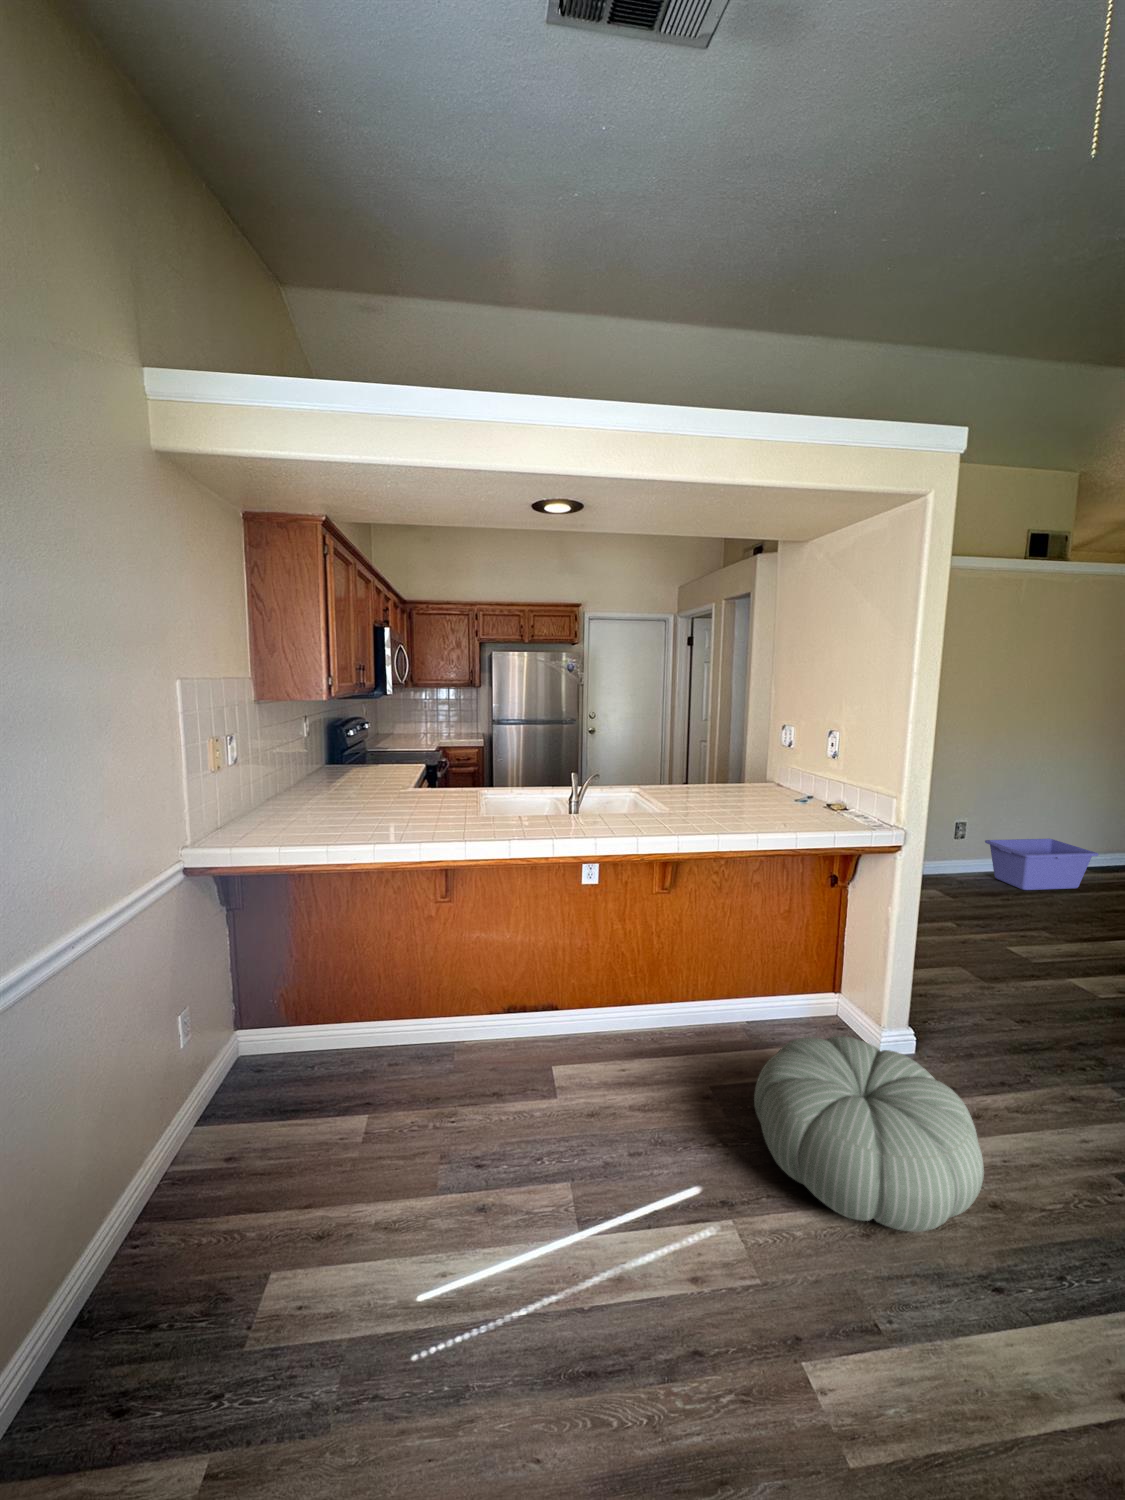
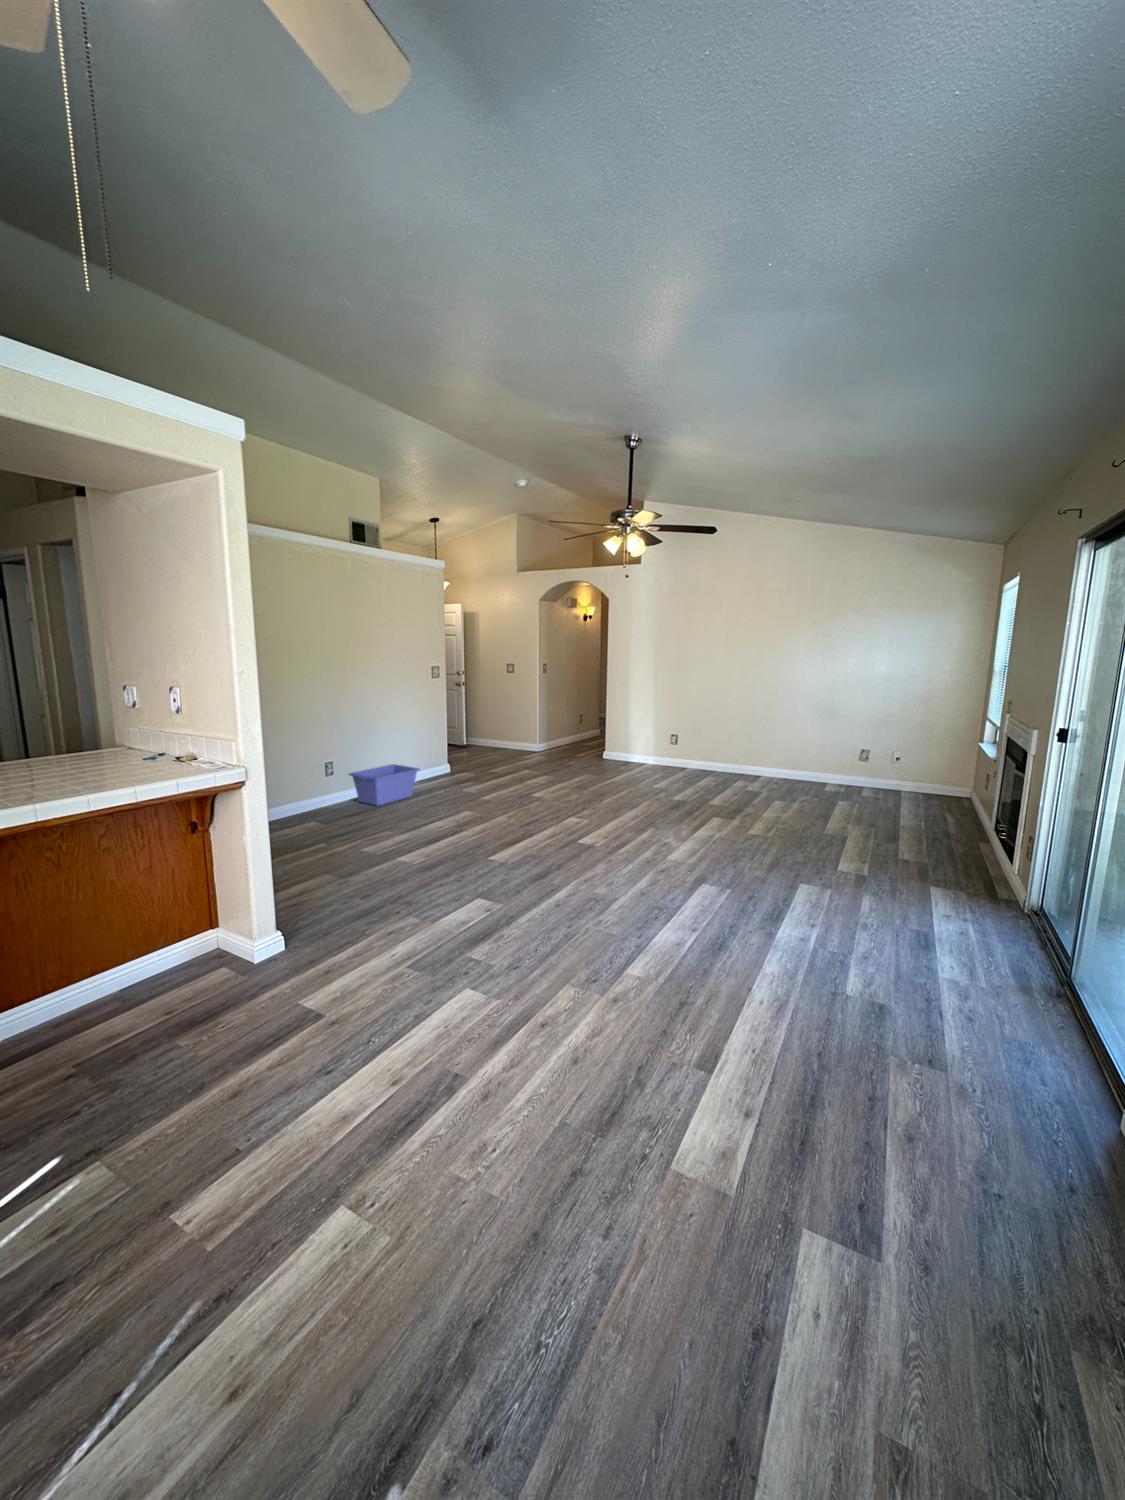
pouf: present [754,1036,984,1232] -> none [119,948,319,1093]

